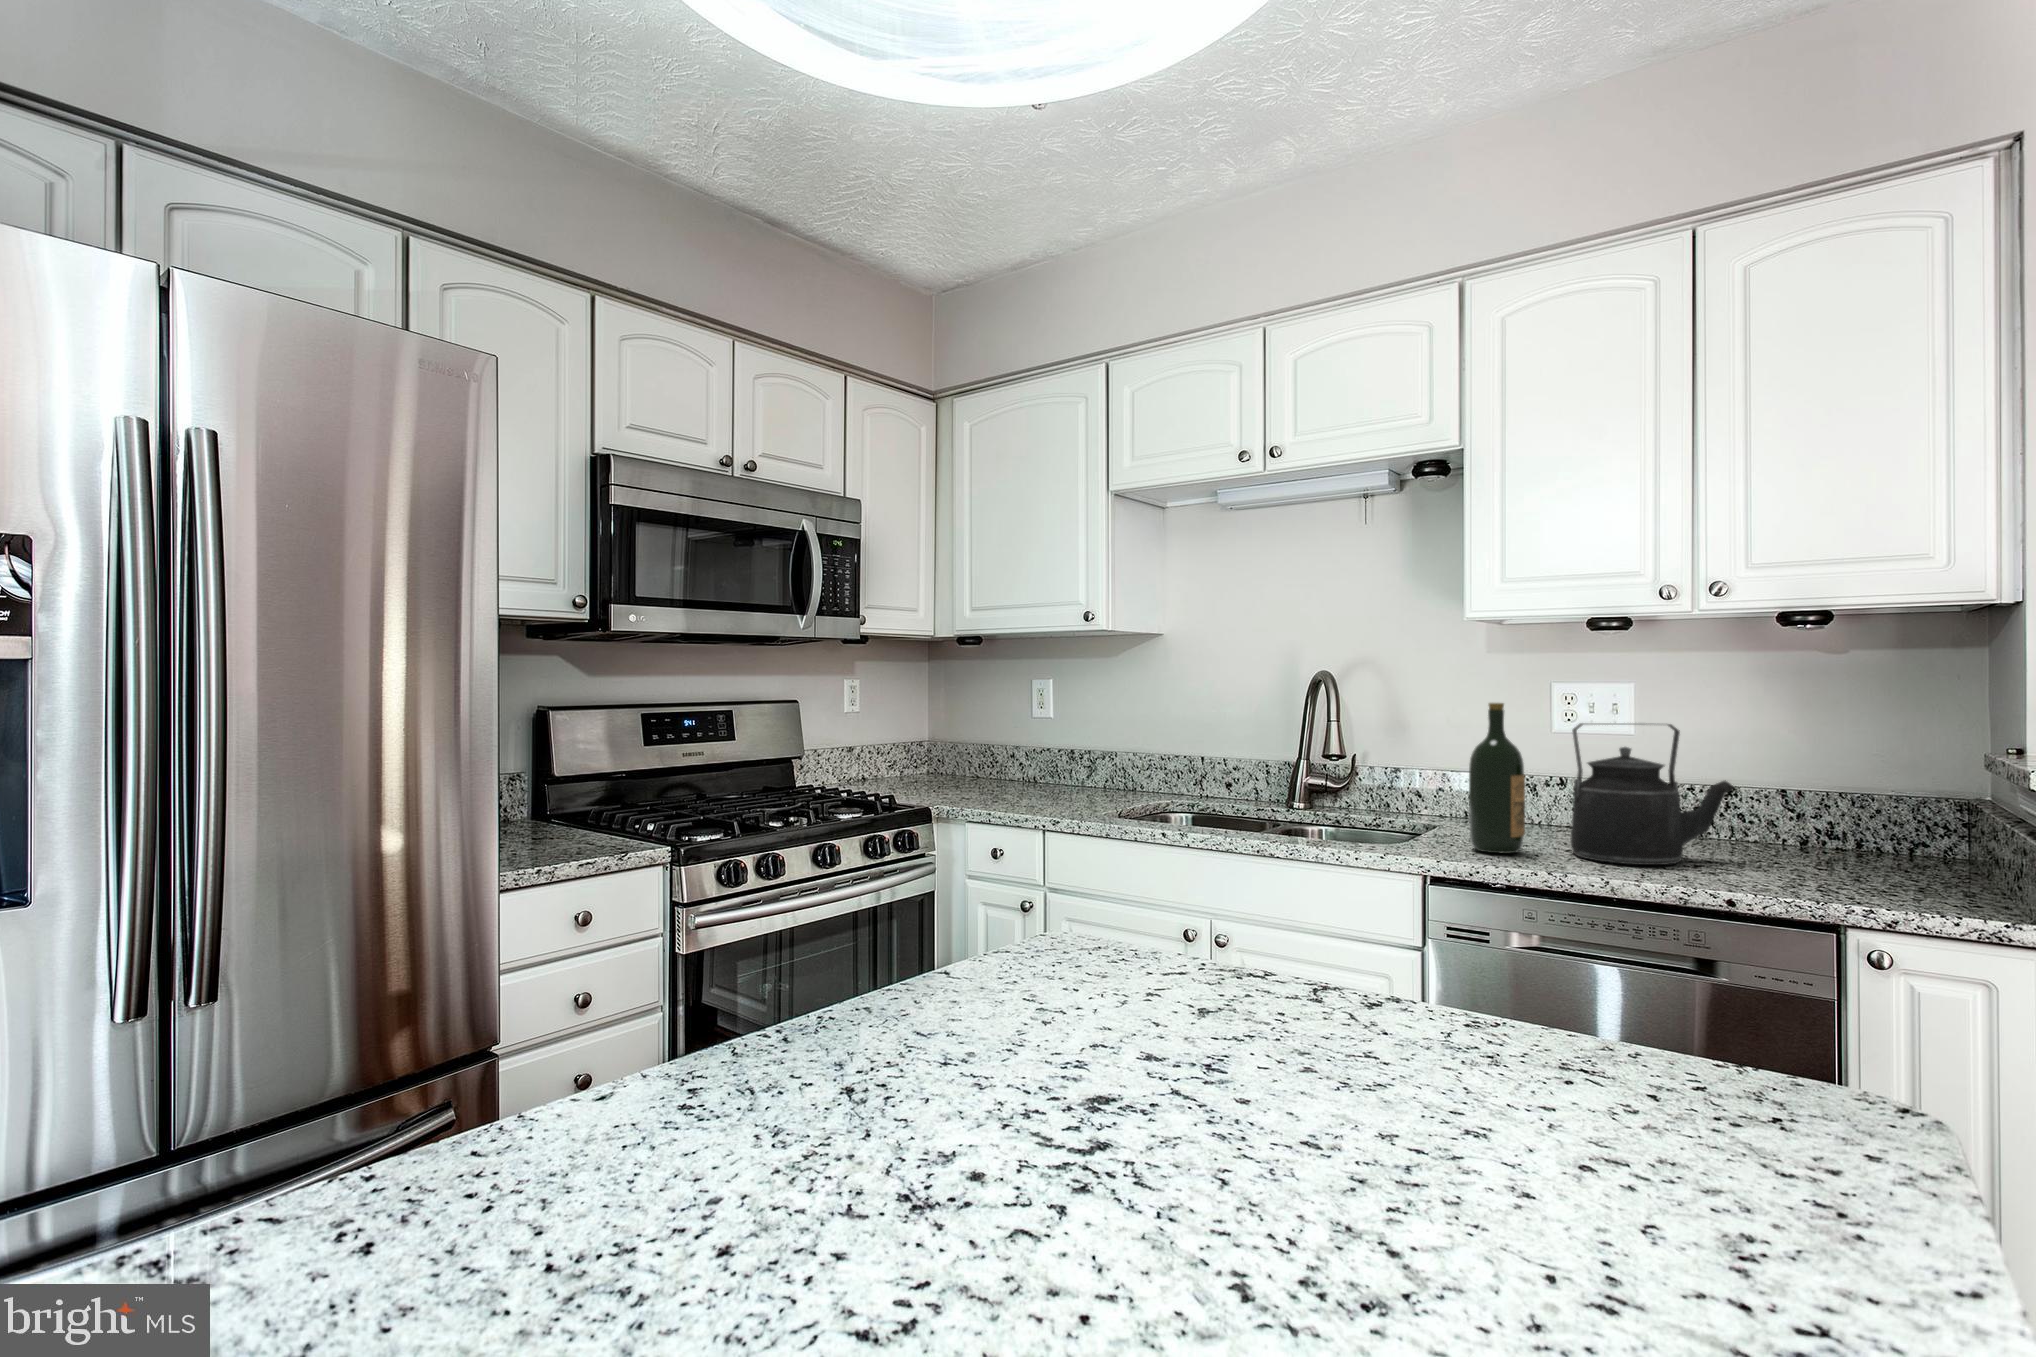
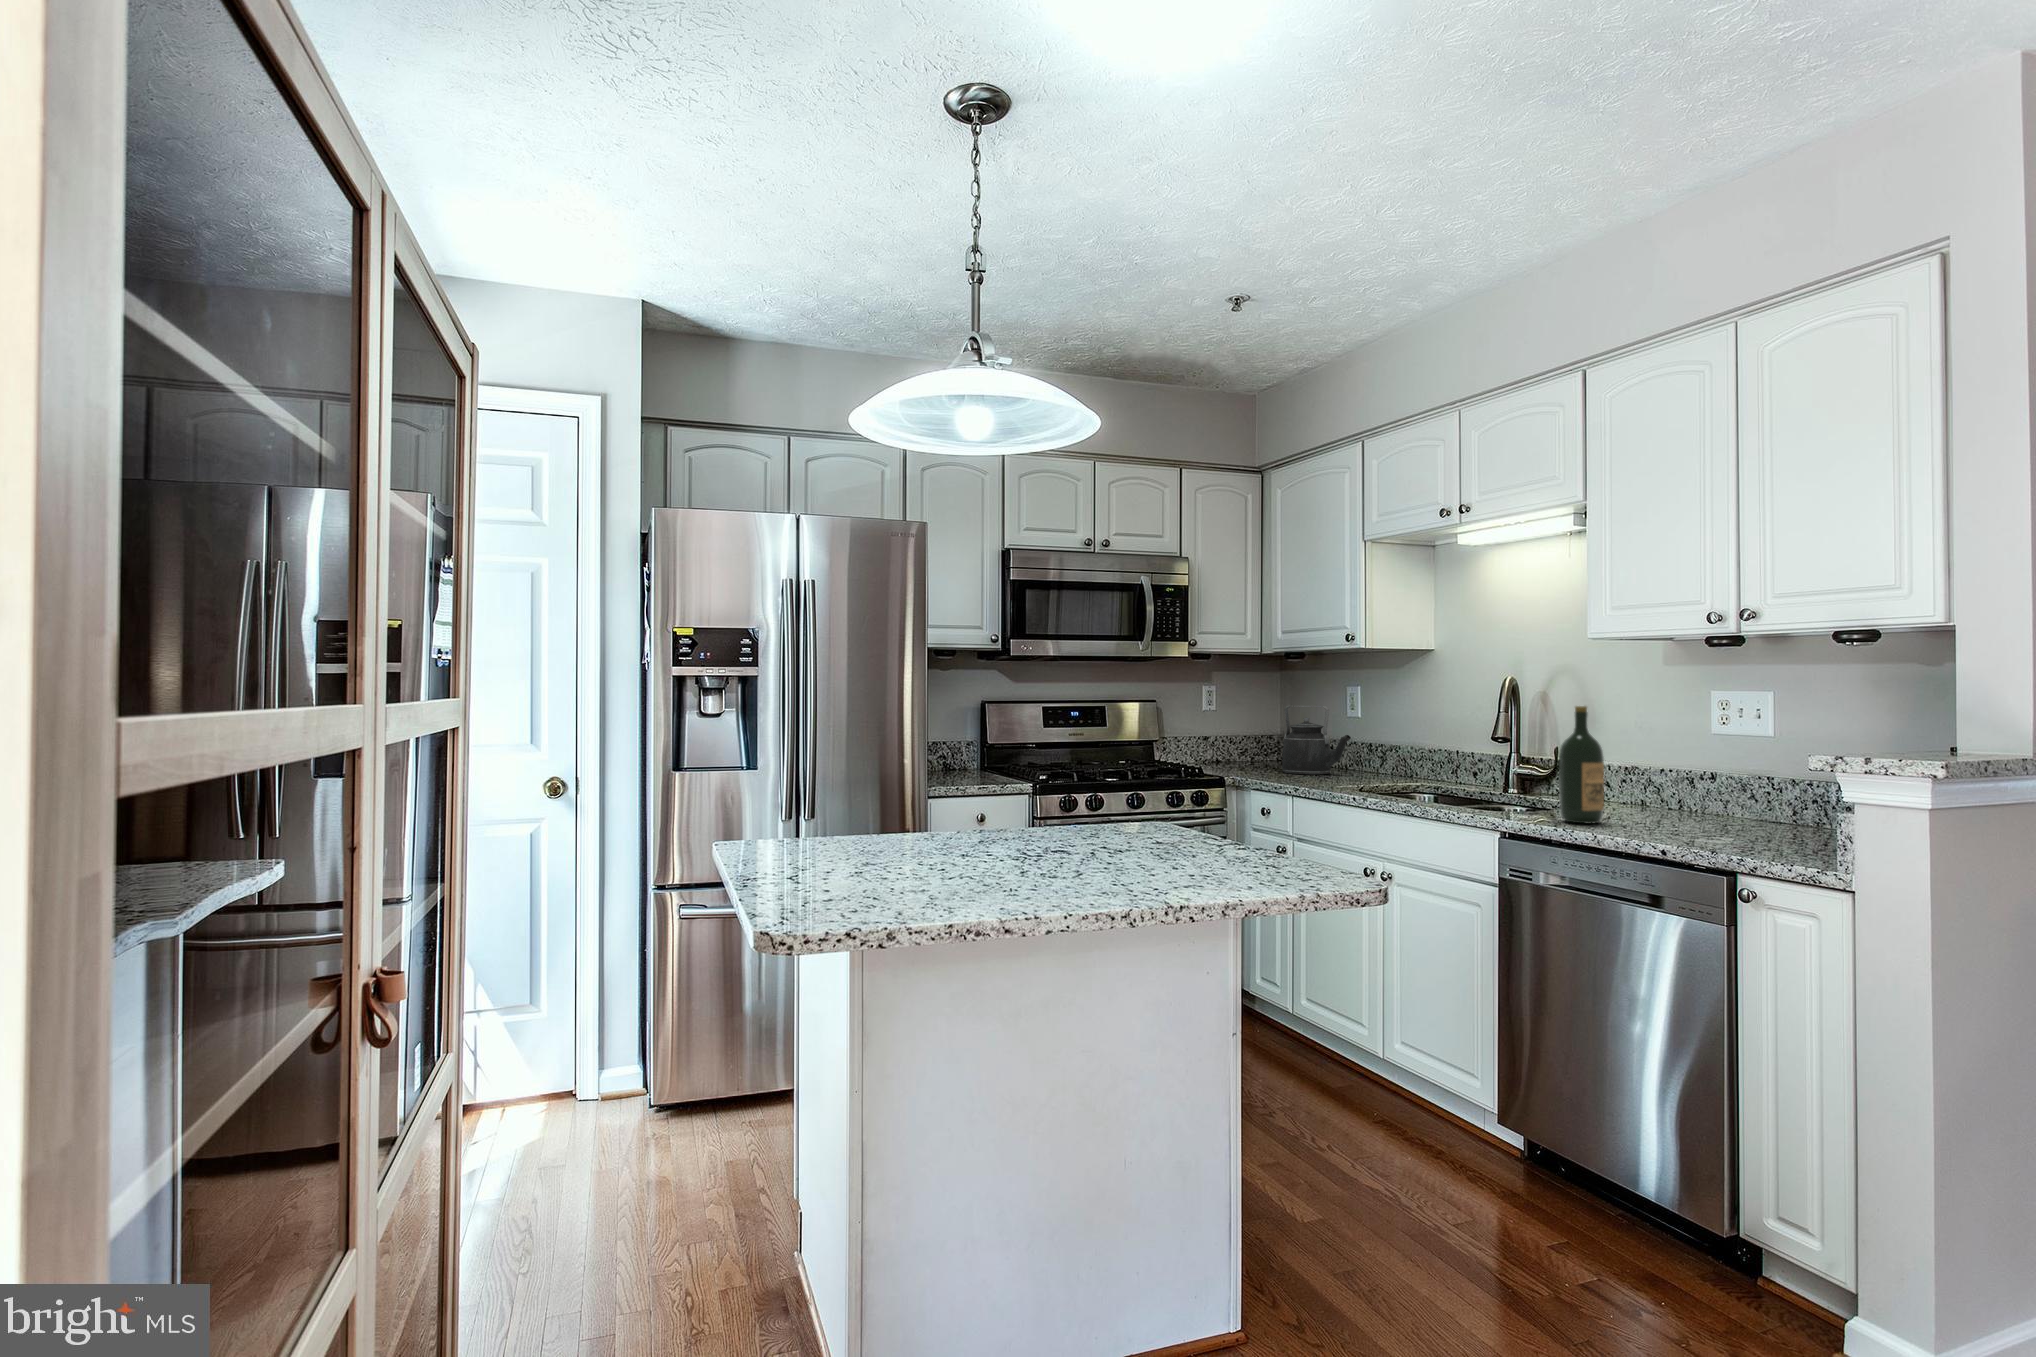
kettle: present [1571,723,1734,865] -> present [1282,706,1351,774]

